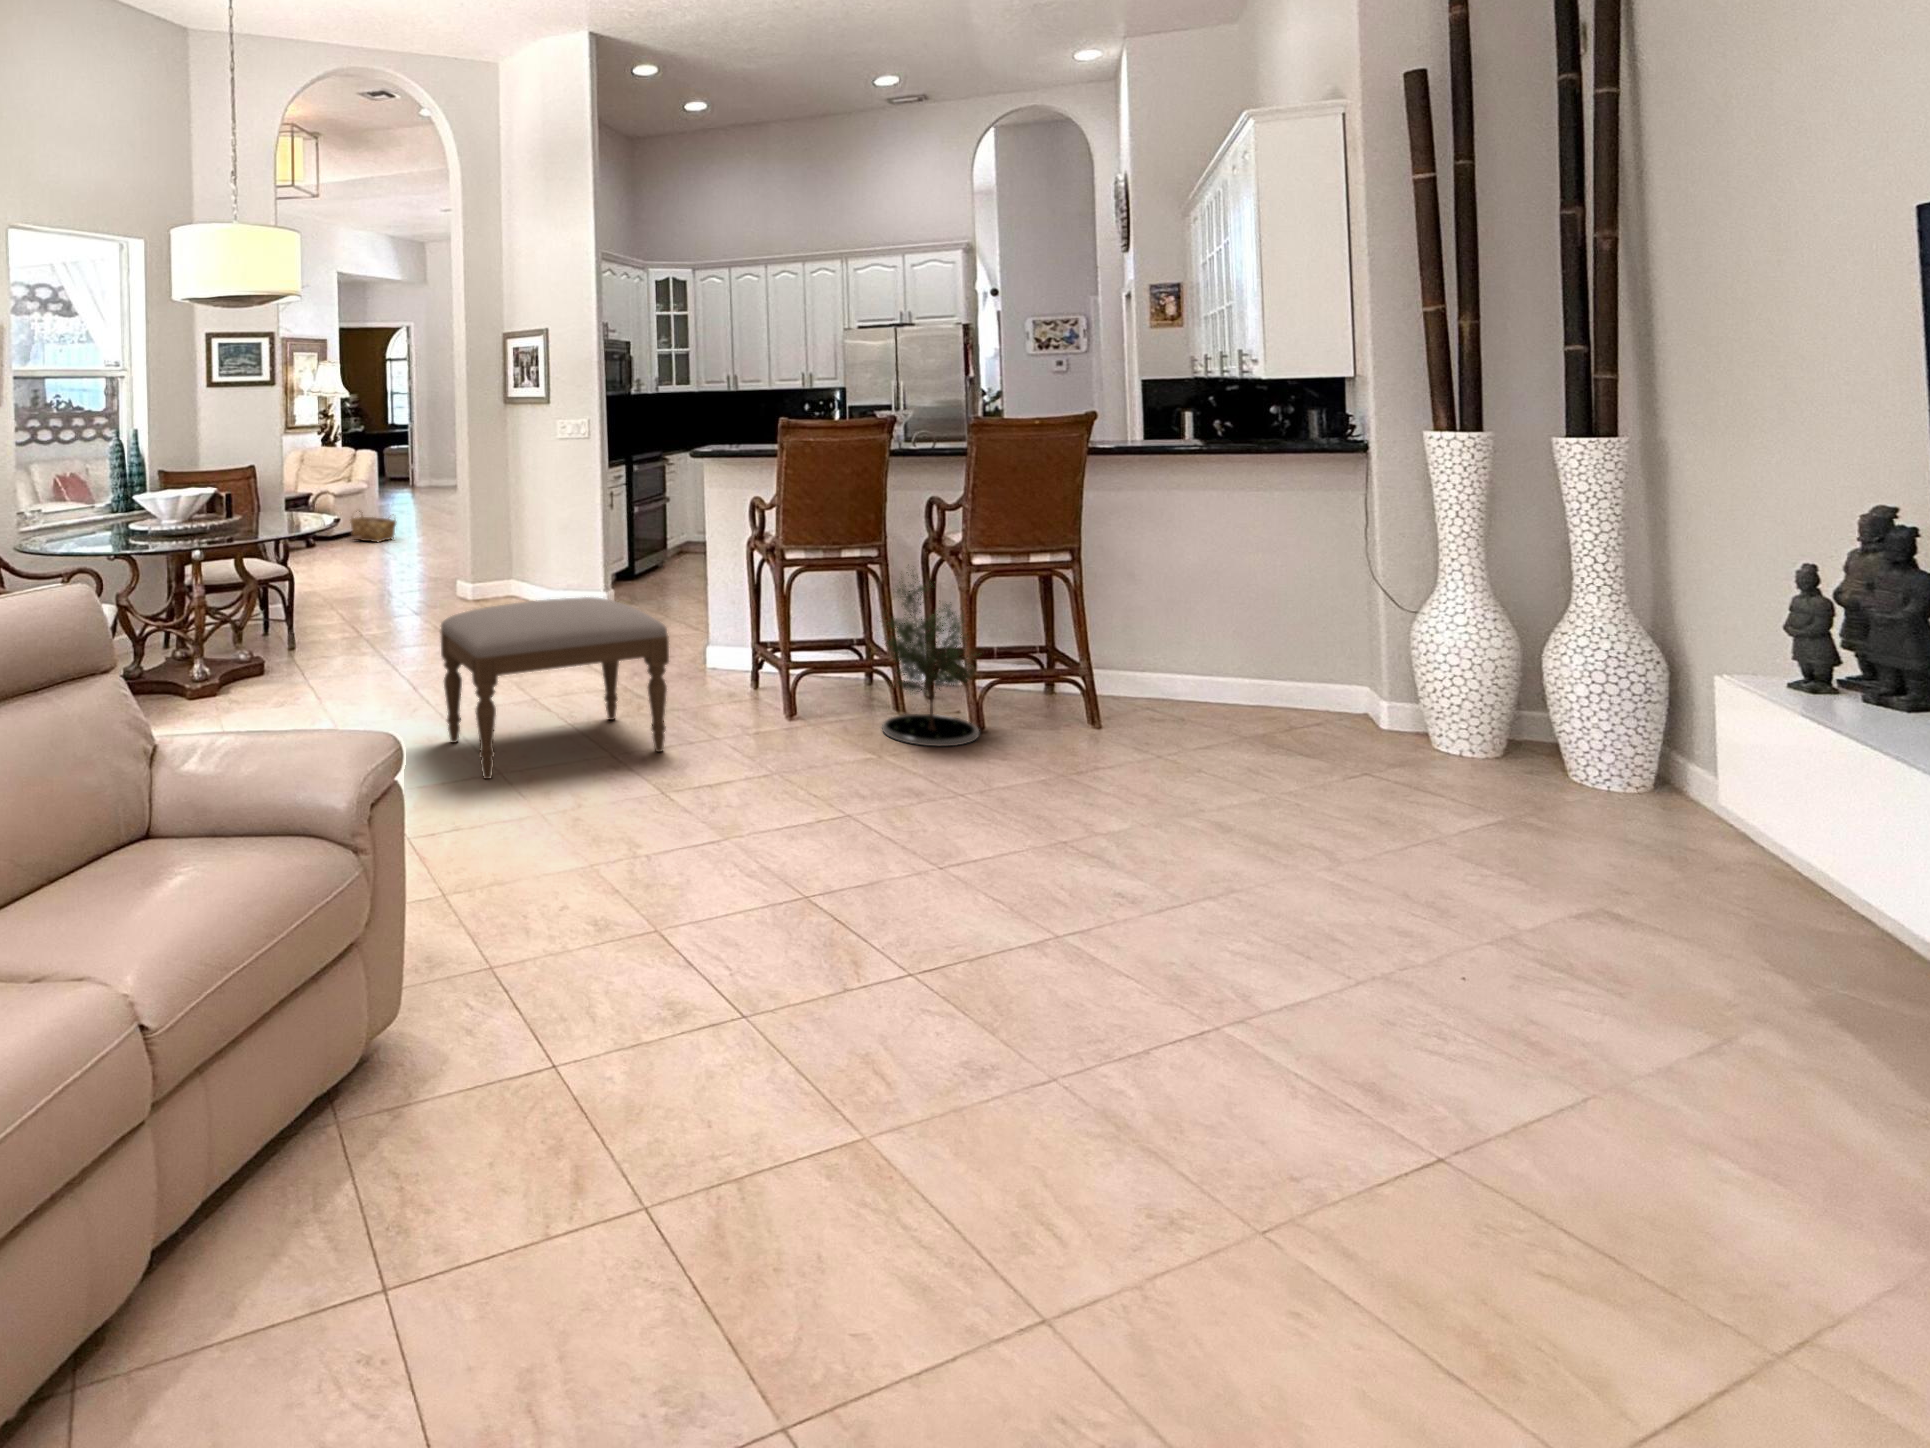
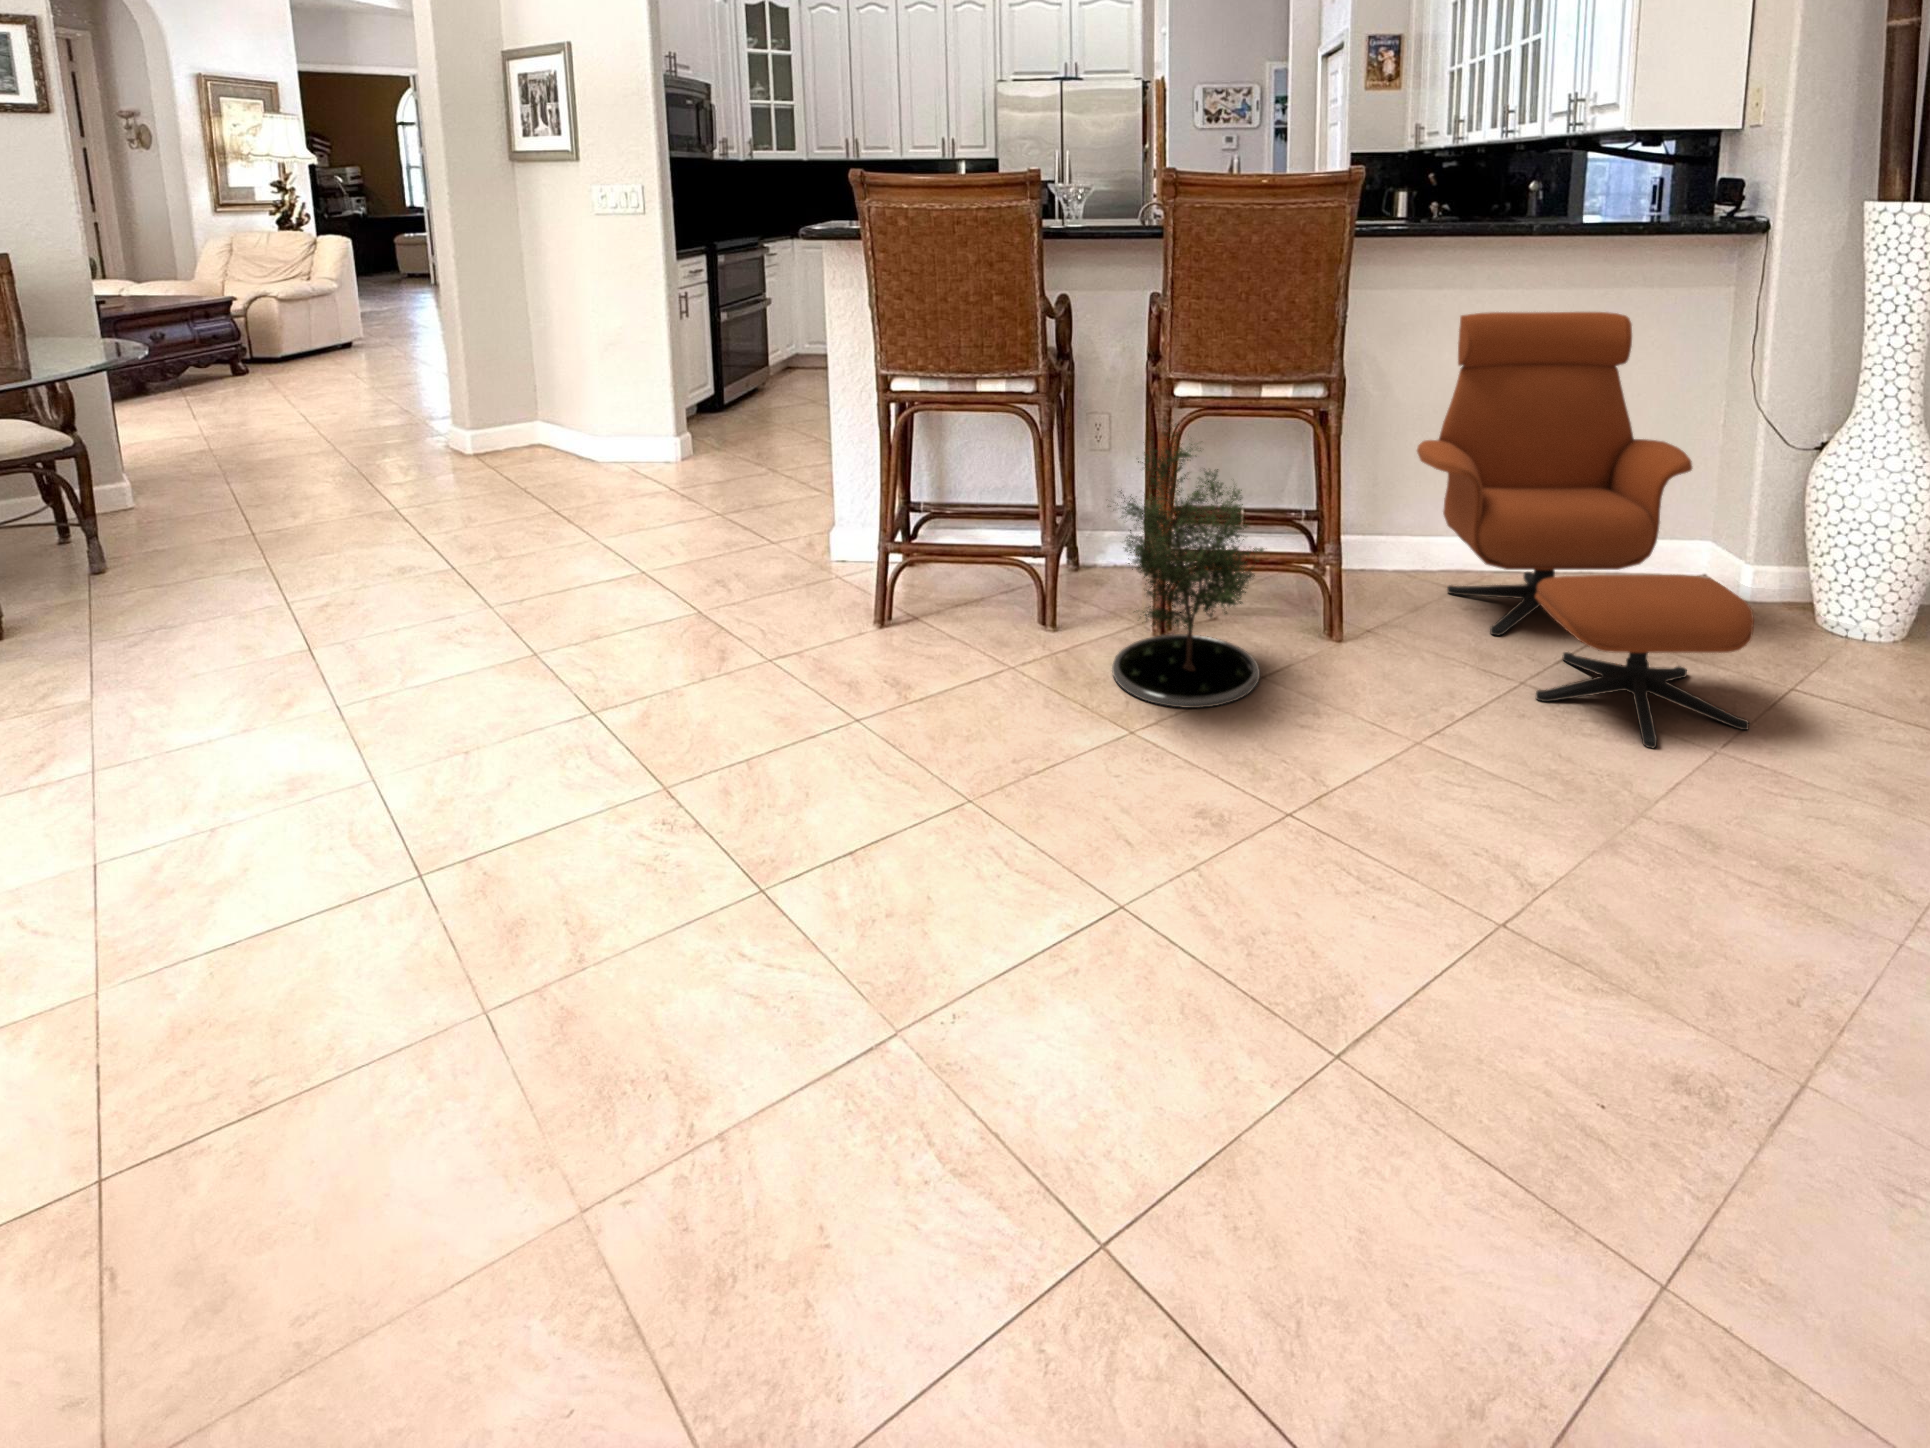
lounge chair: none [1108,508,1316,787] -> present [1417,312,1754,748]
woven basket: present [351,511,396,542] -> none [325,317,400,361]
ottoman: present [440,597,669,779] -> none [238,503,749,955]

